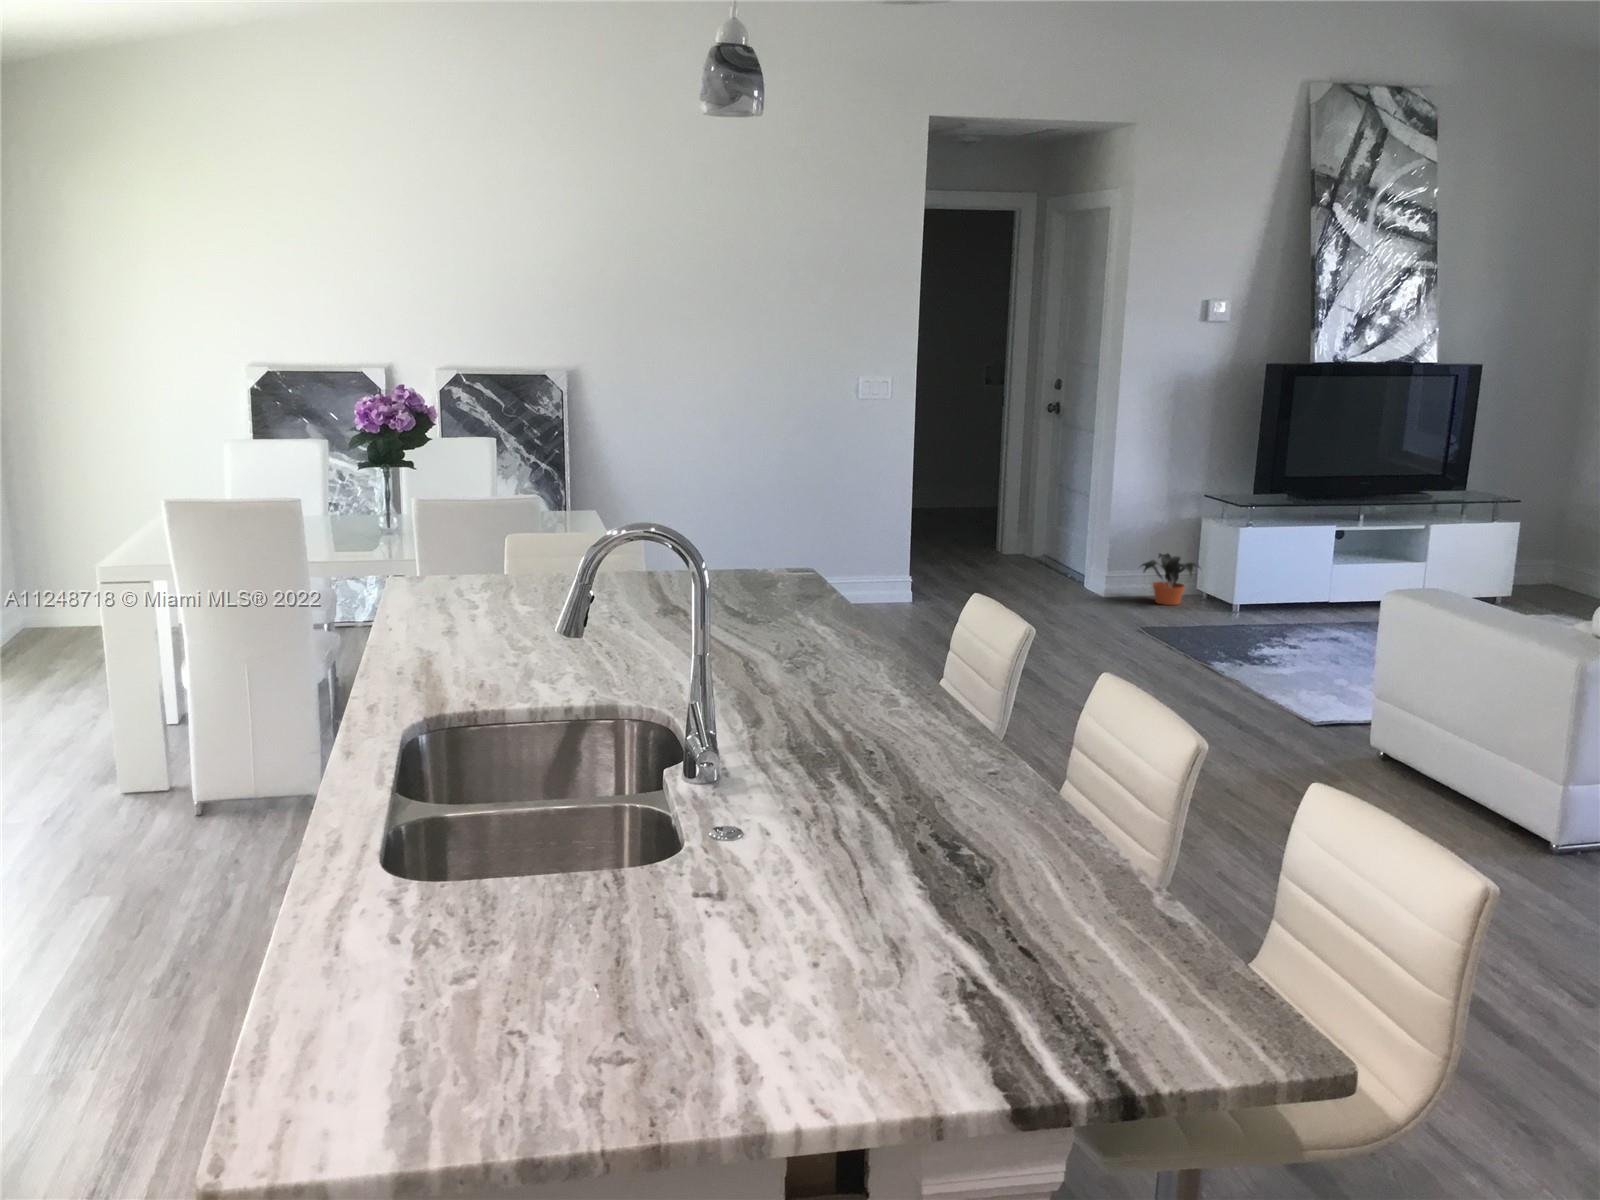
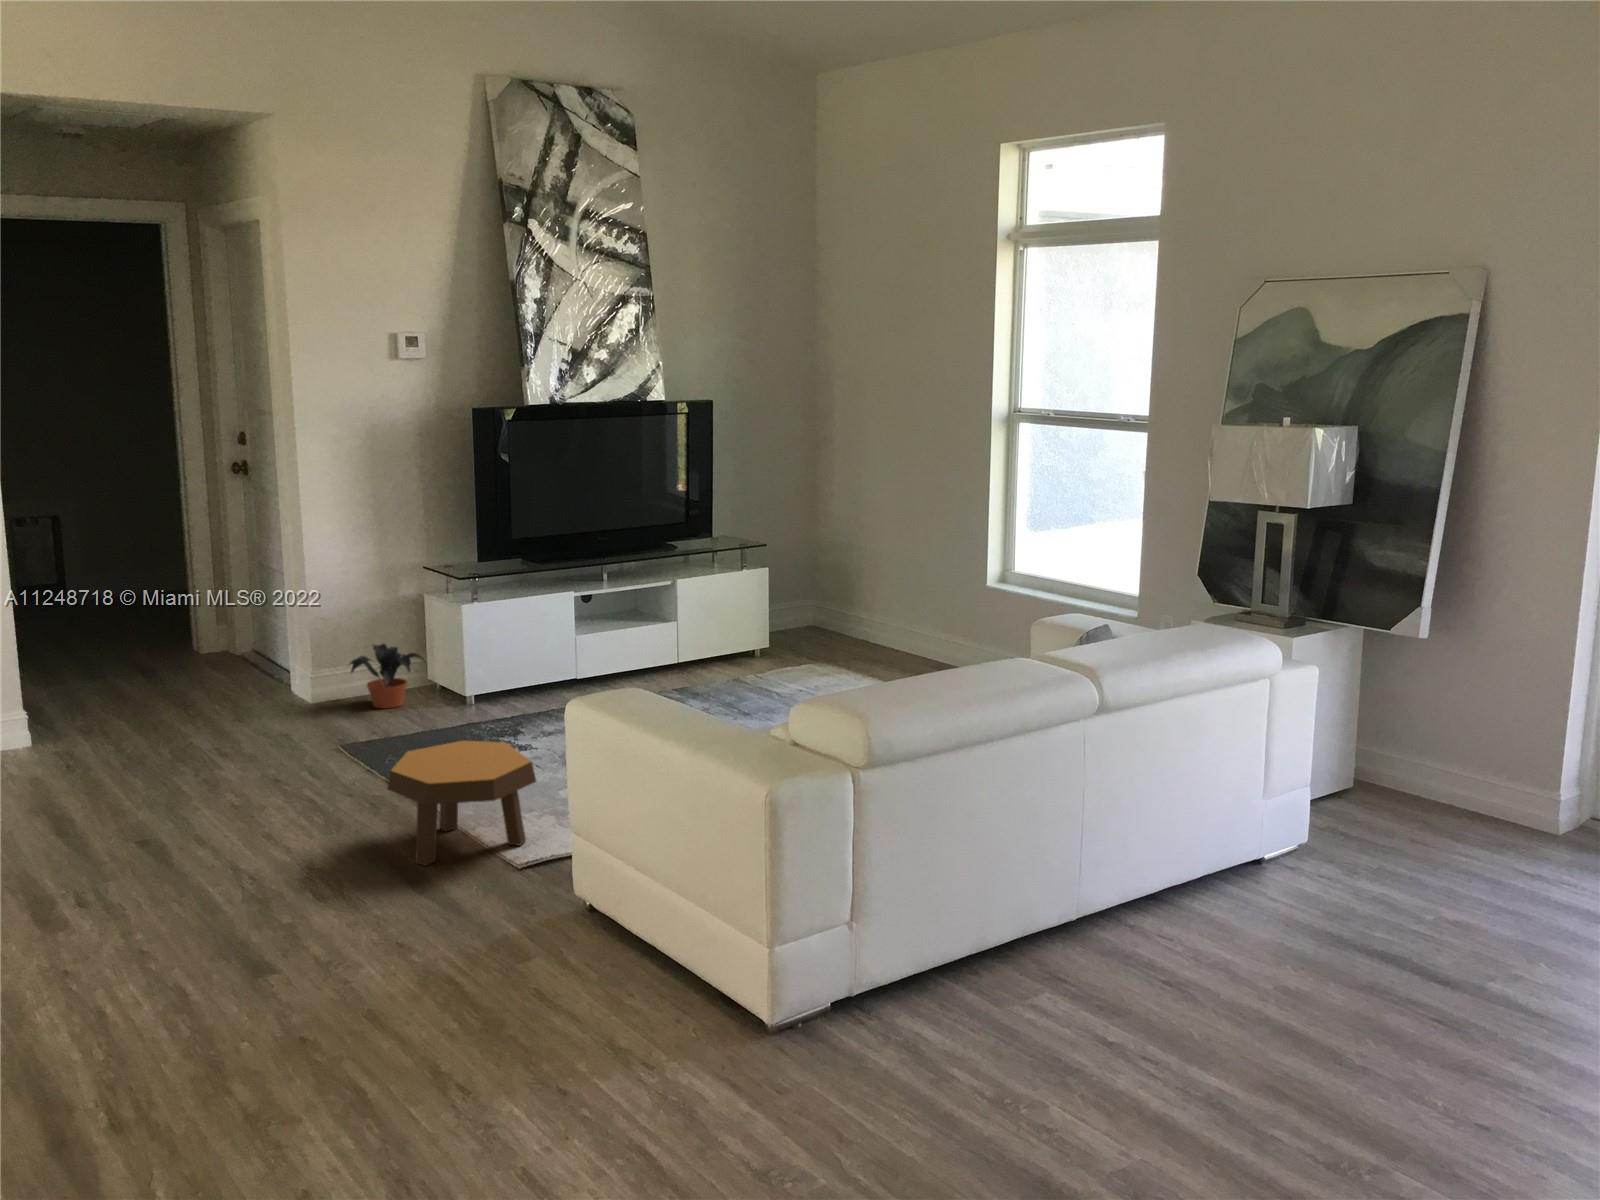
footstool: none [1204,620,1326,707] -> present [388,741,537,866]

